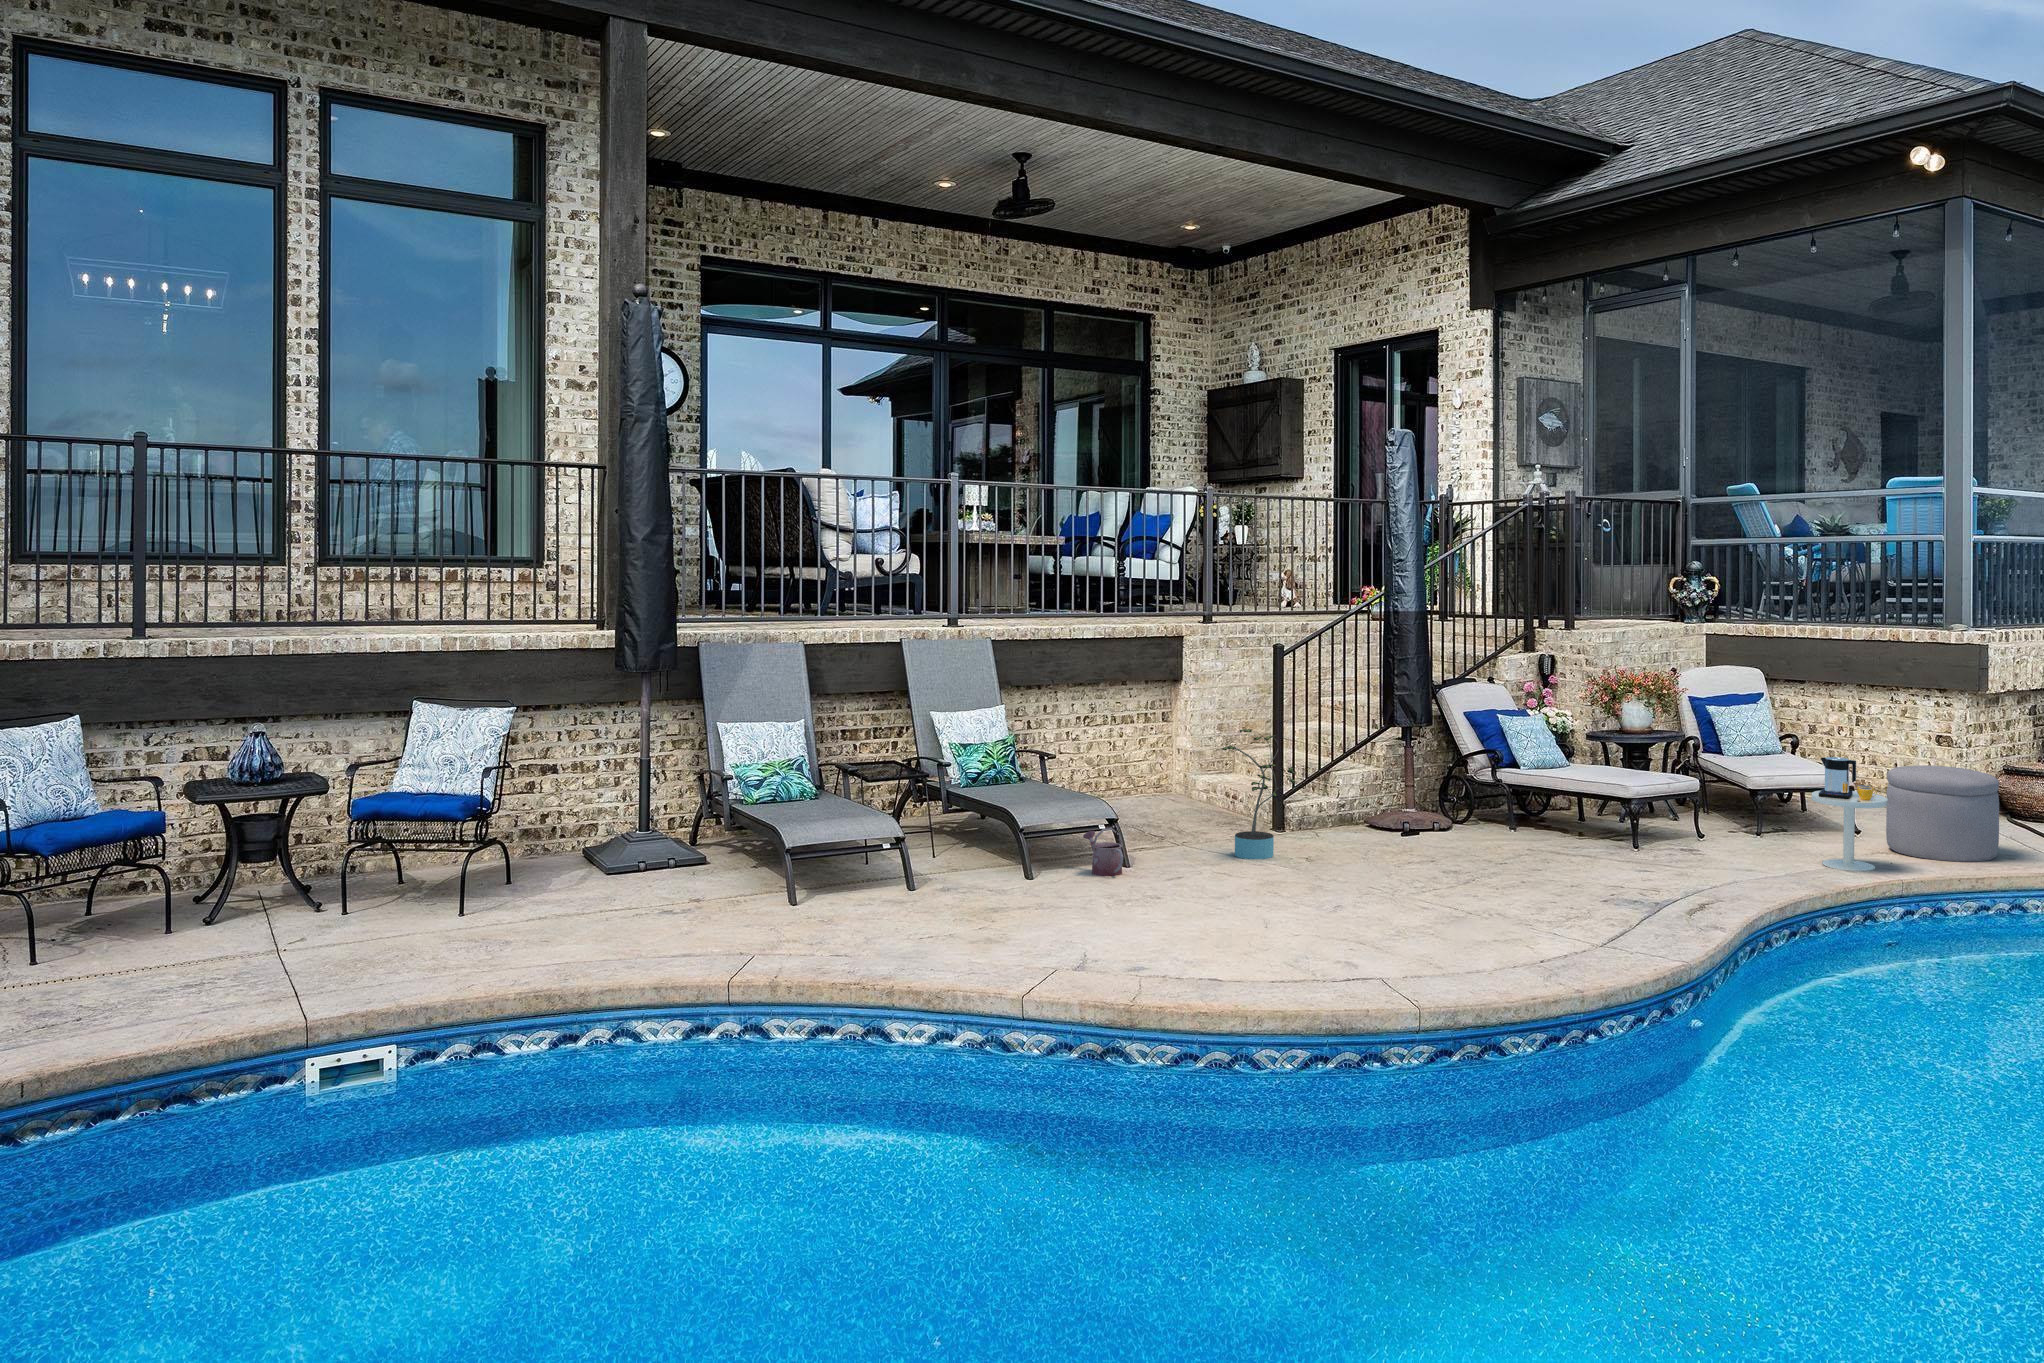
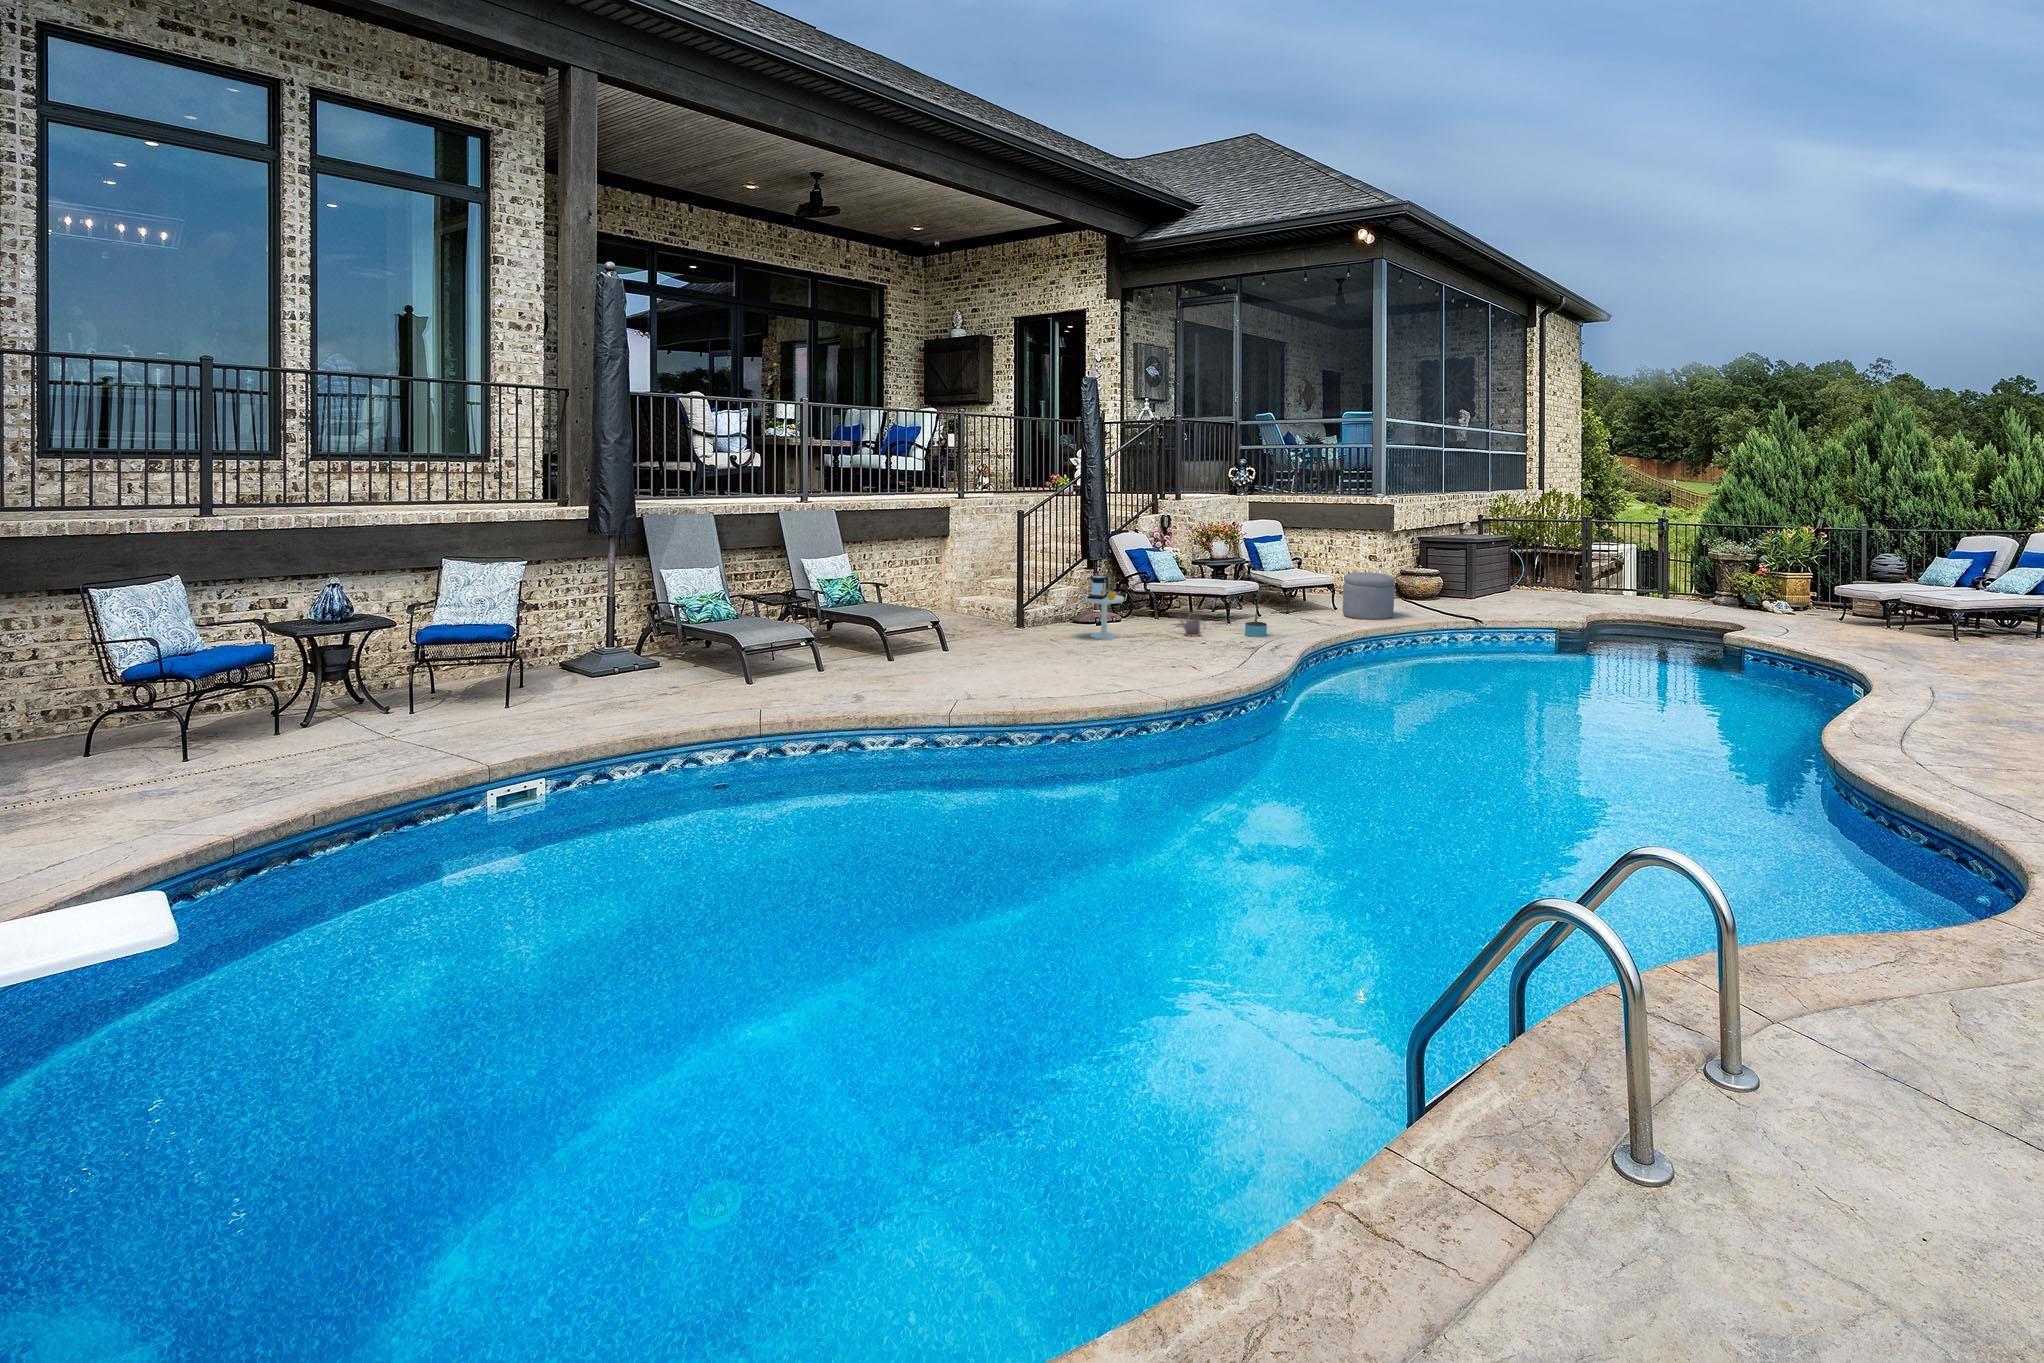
potted plant: present [1222,729,1296,859] -> present [1243,565,1281,637]
side table: present [1812,757,1888,871] -> present [1085,576,1124,638]
watering can: present [1083,828,1123,876] -> present [1177,615,1201,636]

